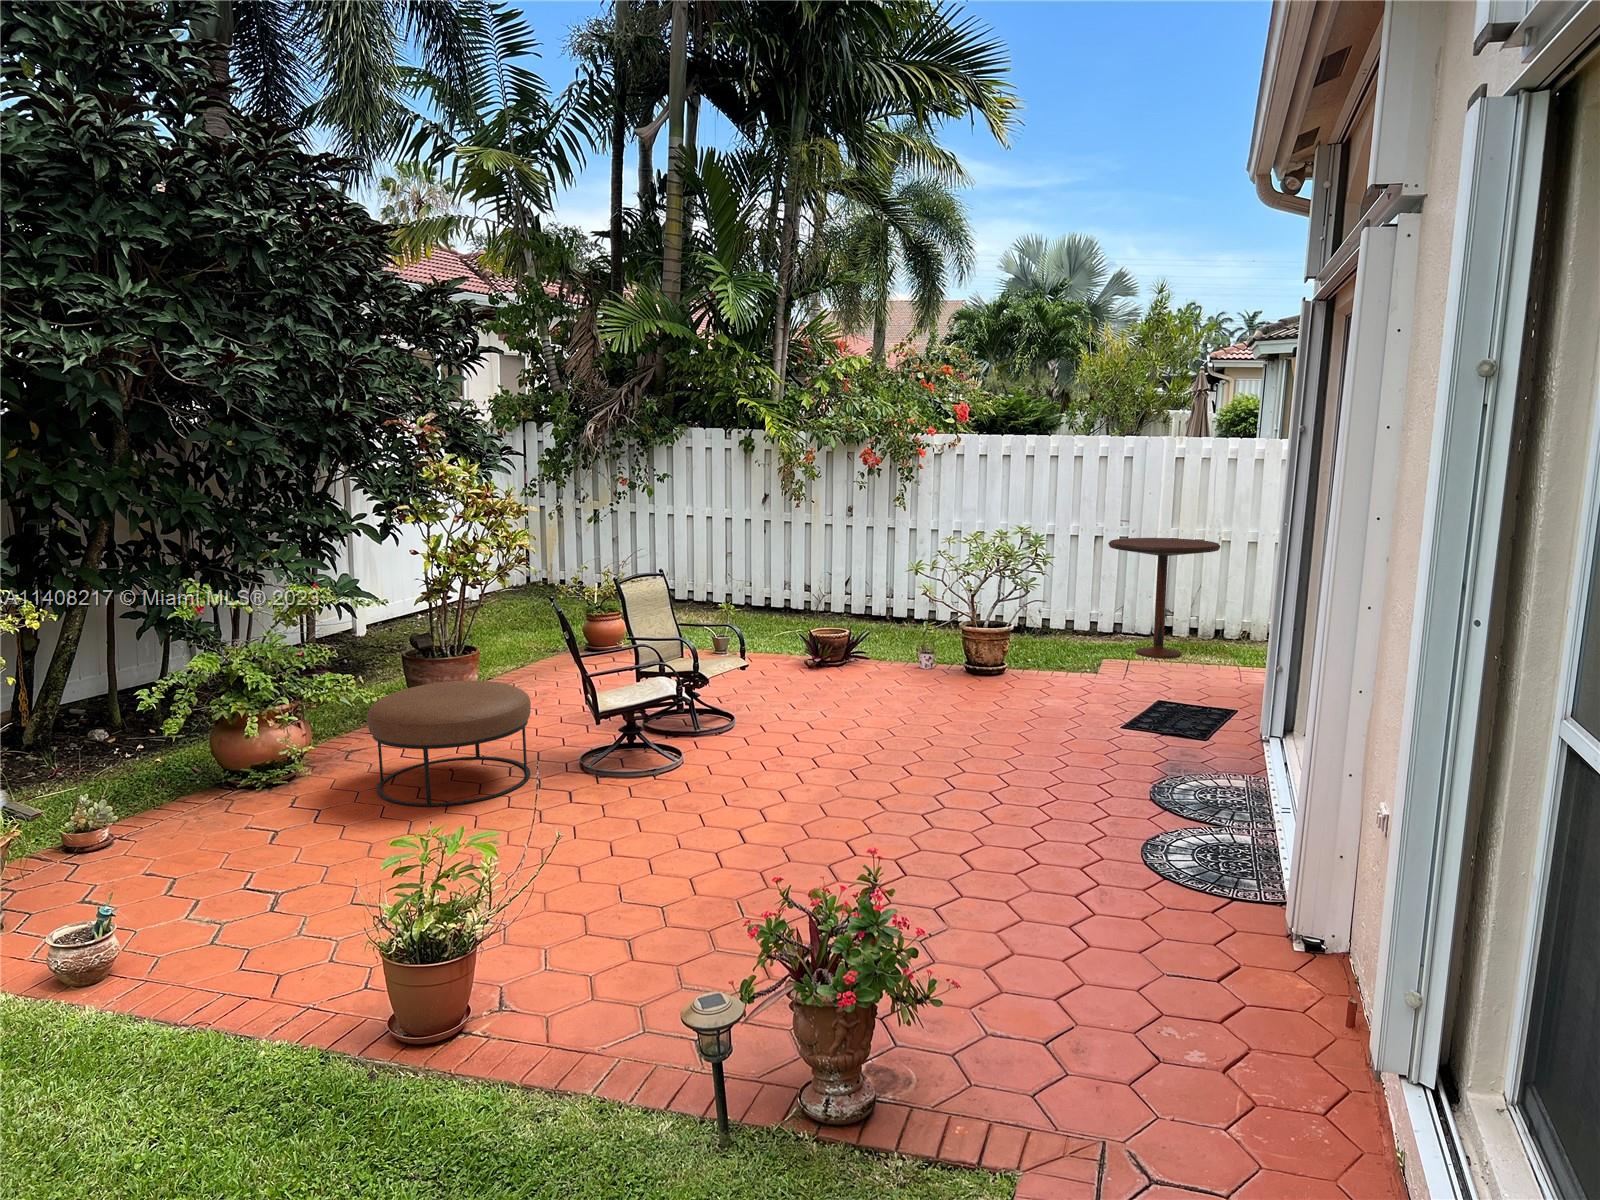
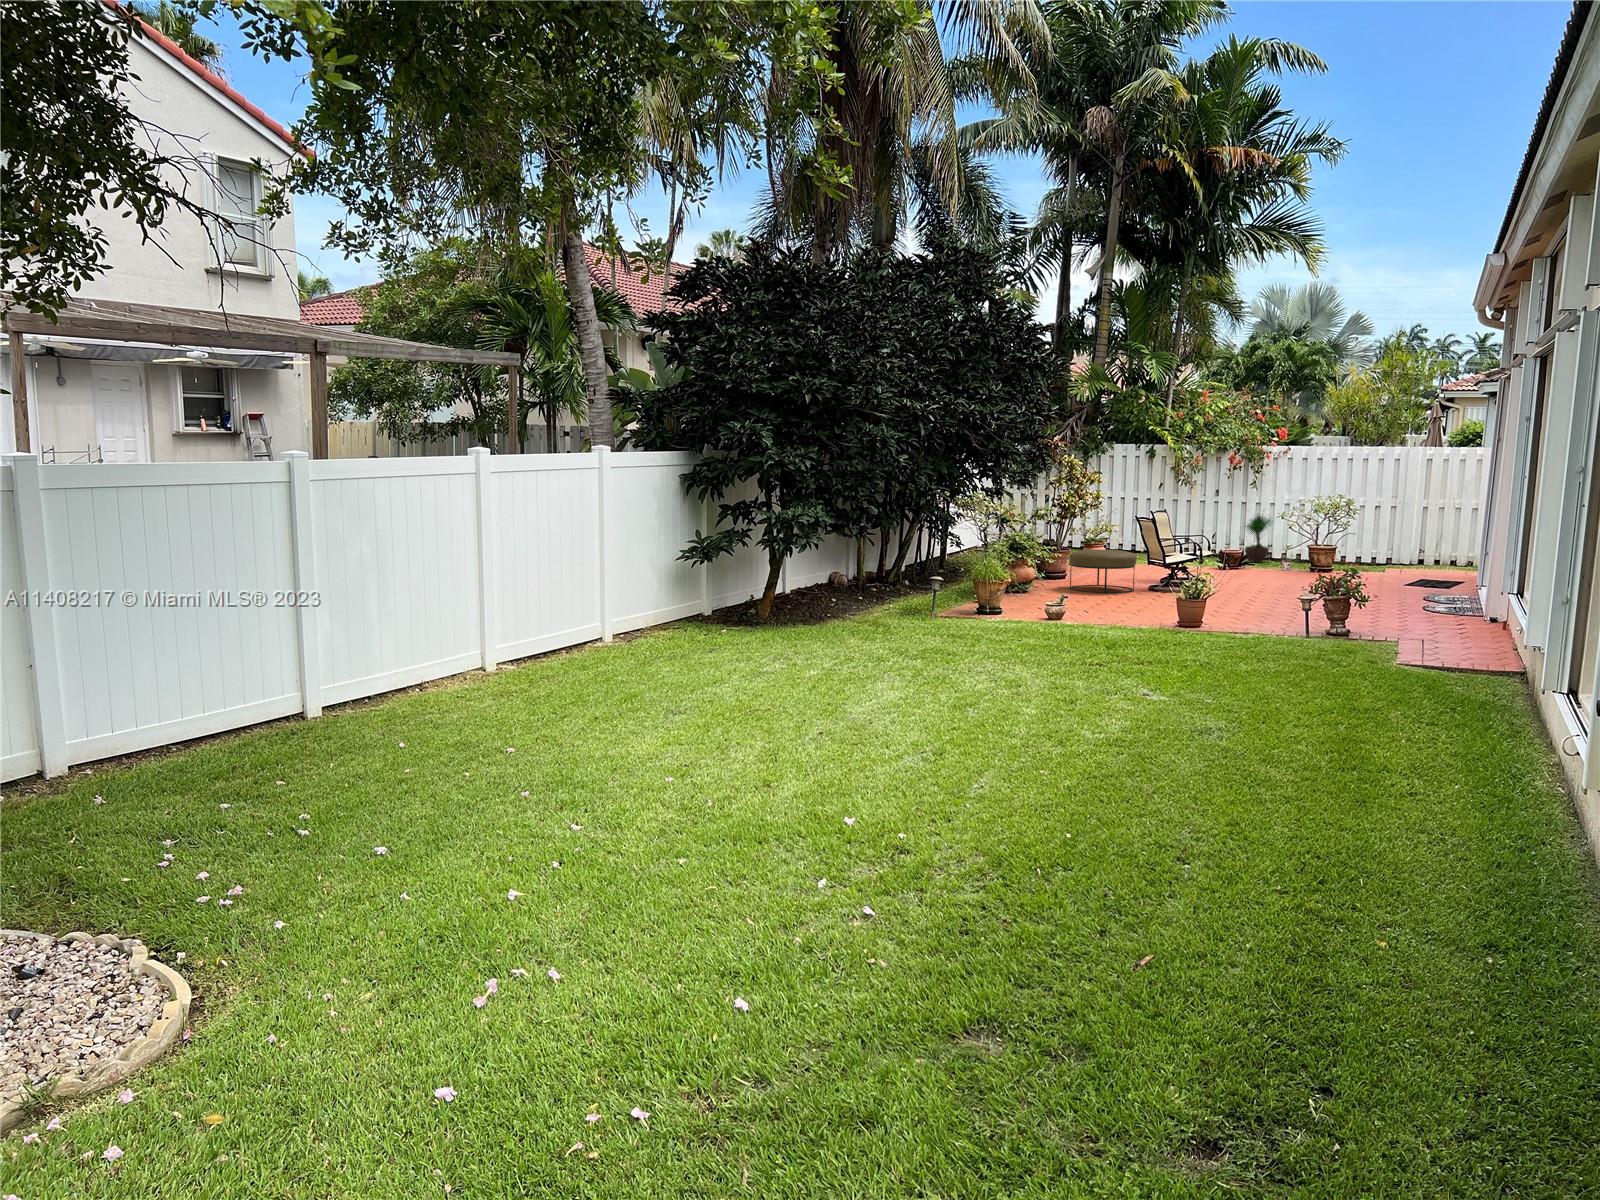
pedestal table: present [1108,538,1221,658] -> none [1386,506,1456,572]
potted tree: none [885,544,938,632] -> present [1245,514,1272,562]

